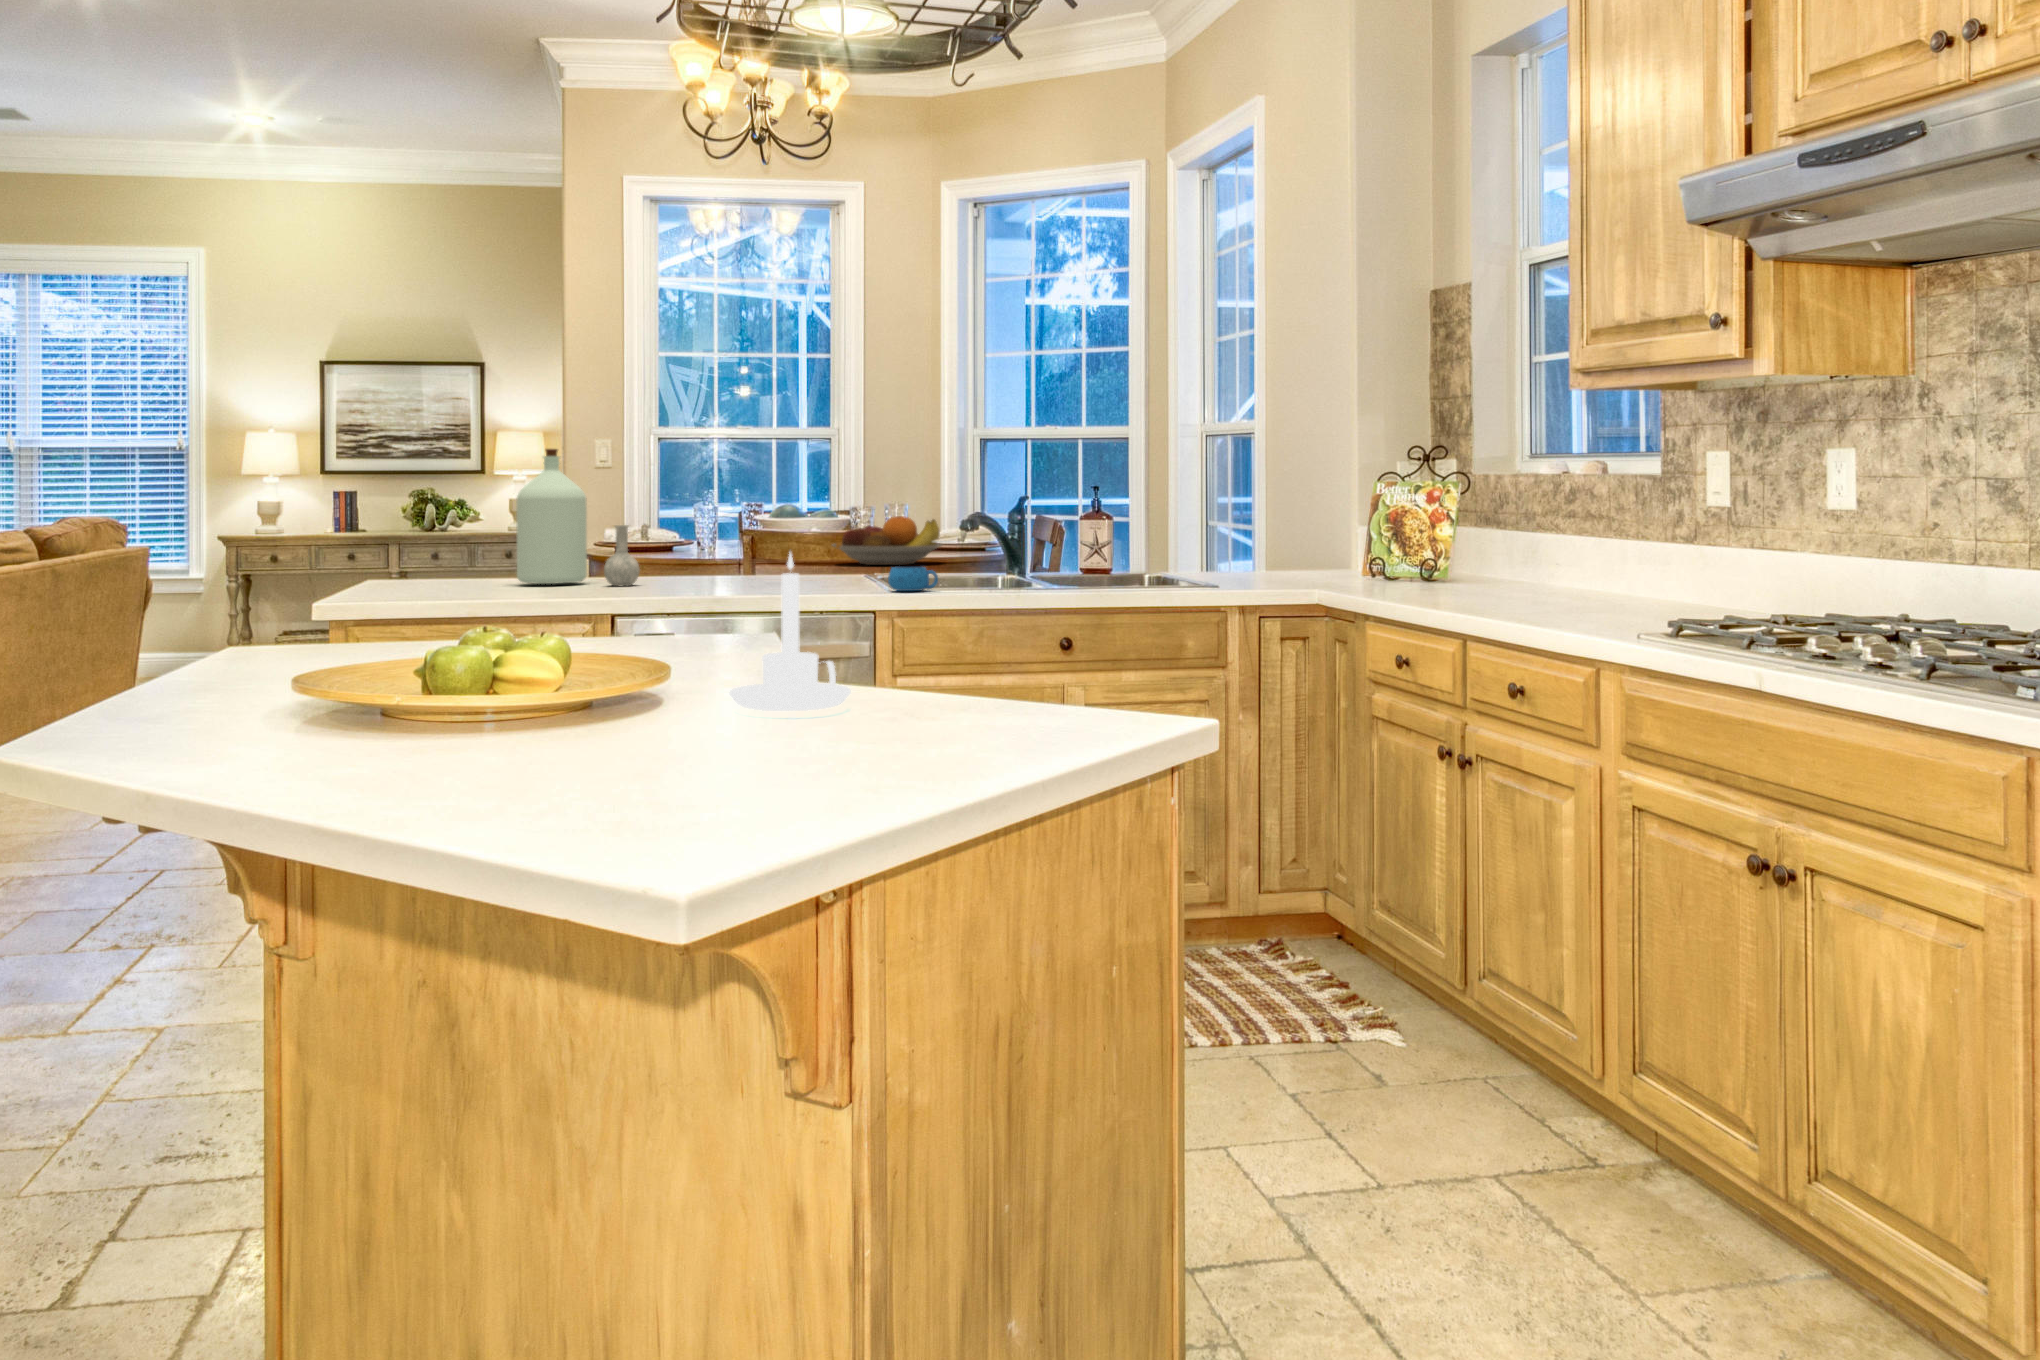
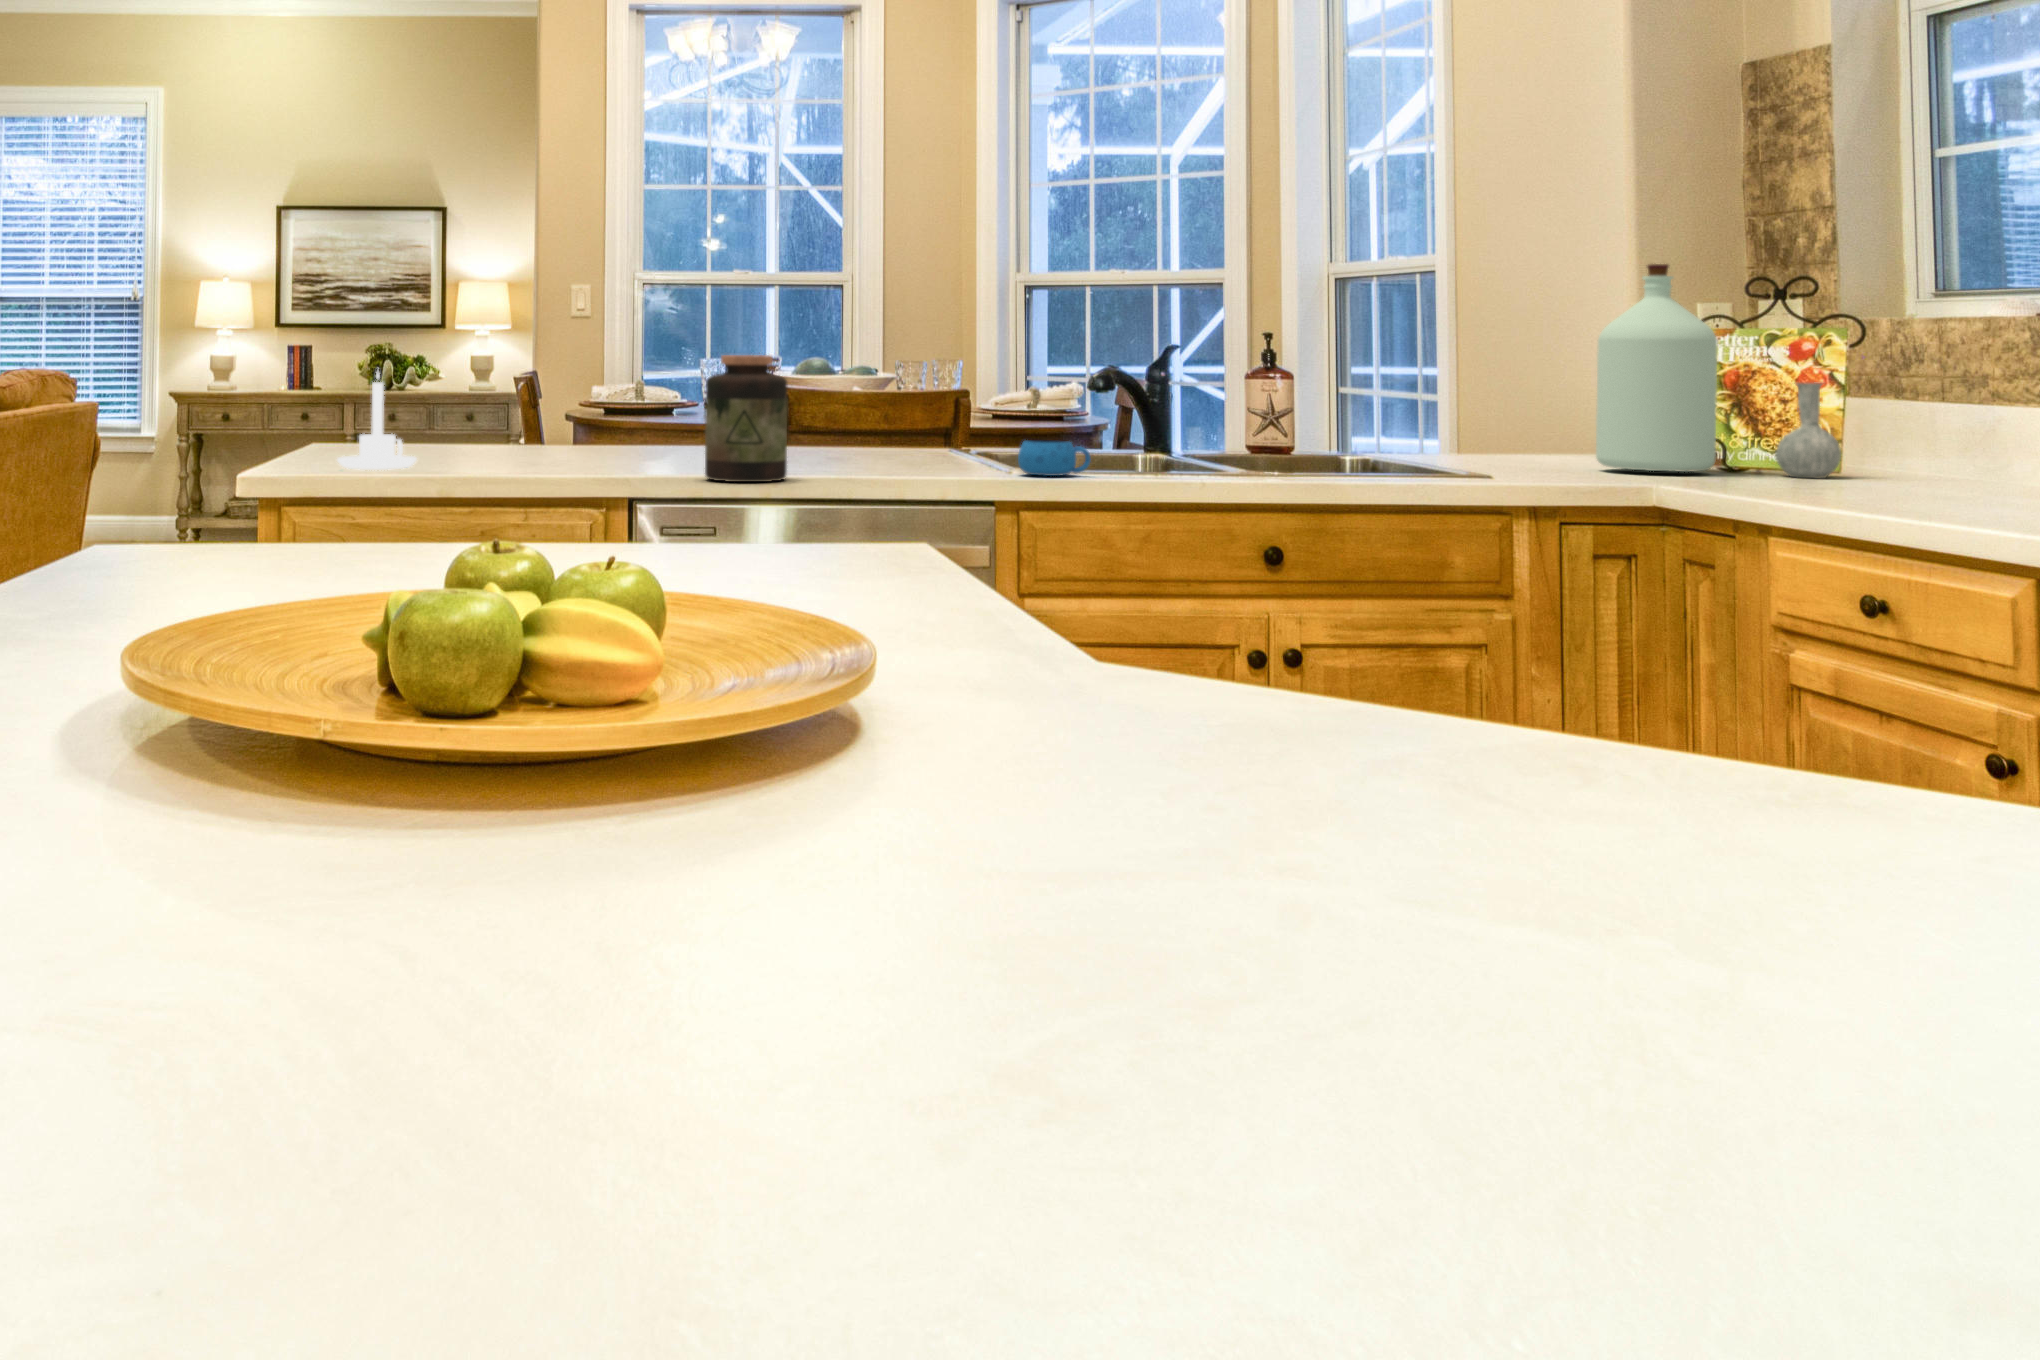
bottle: present [516,449,640,586] -> present [1596,264,1841,478]
jar: none [658,508,717,599] -> present [705,355,787,482]
fruit bowl: present [832,516,942,565] -> none [877,374,1017,436]
candle holder: present [729,553,851,711] -> present [337,371,417,470]

